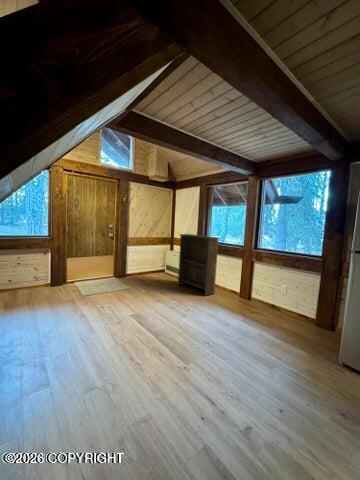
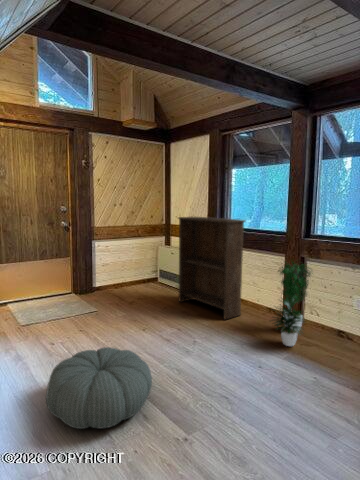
potted plant: none [231,260,258,312] -> present [272,262,311,346]
pouf: none [106,306,164,349] -> present [46,347,152,429]

